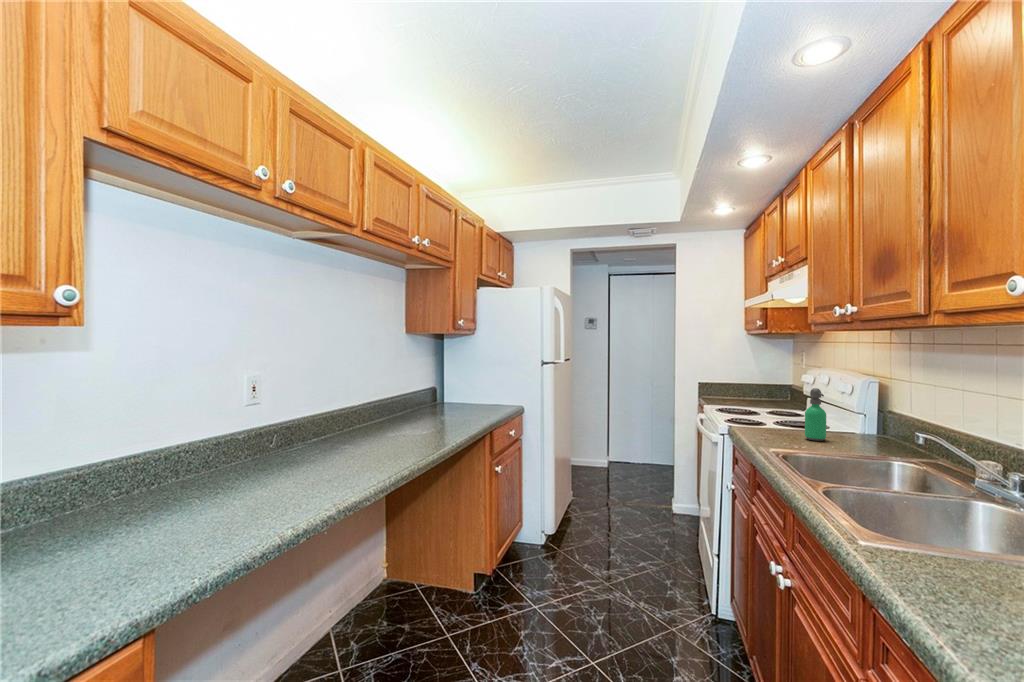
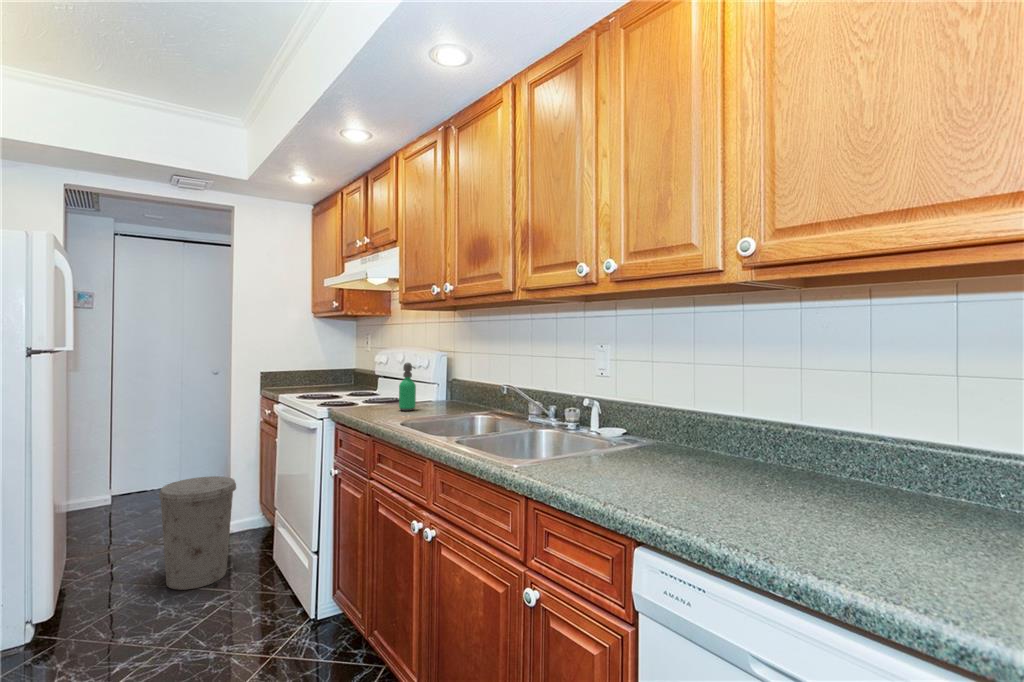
trash can: none [616,461,669,548] -> present [159,476,236,590]

